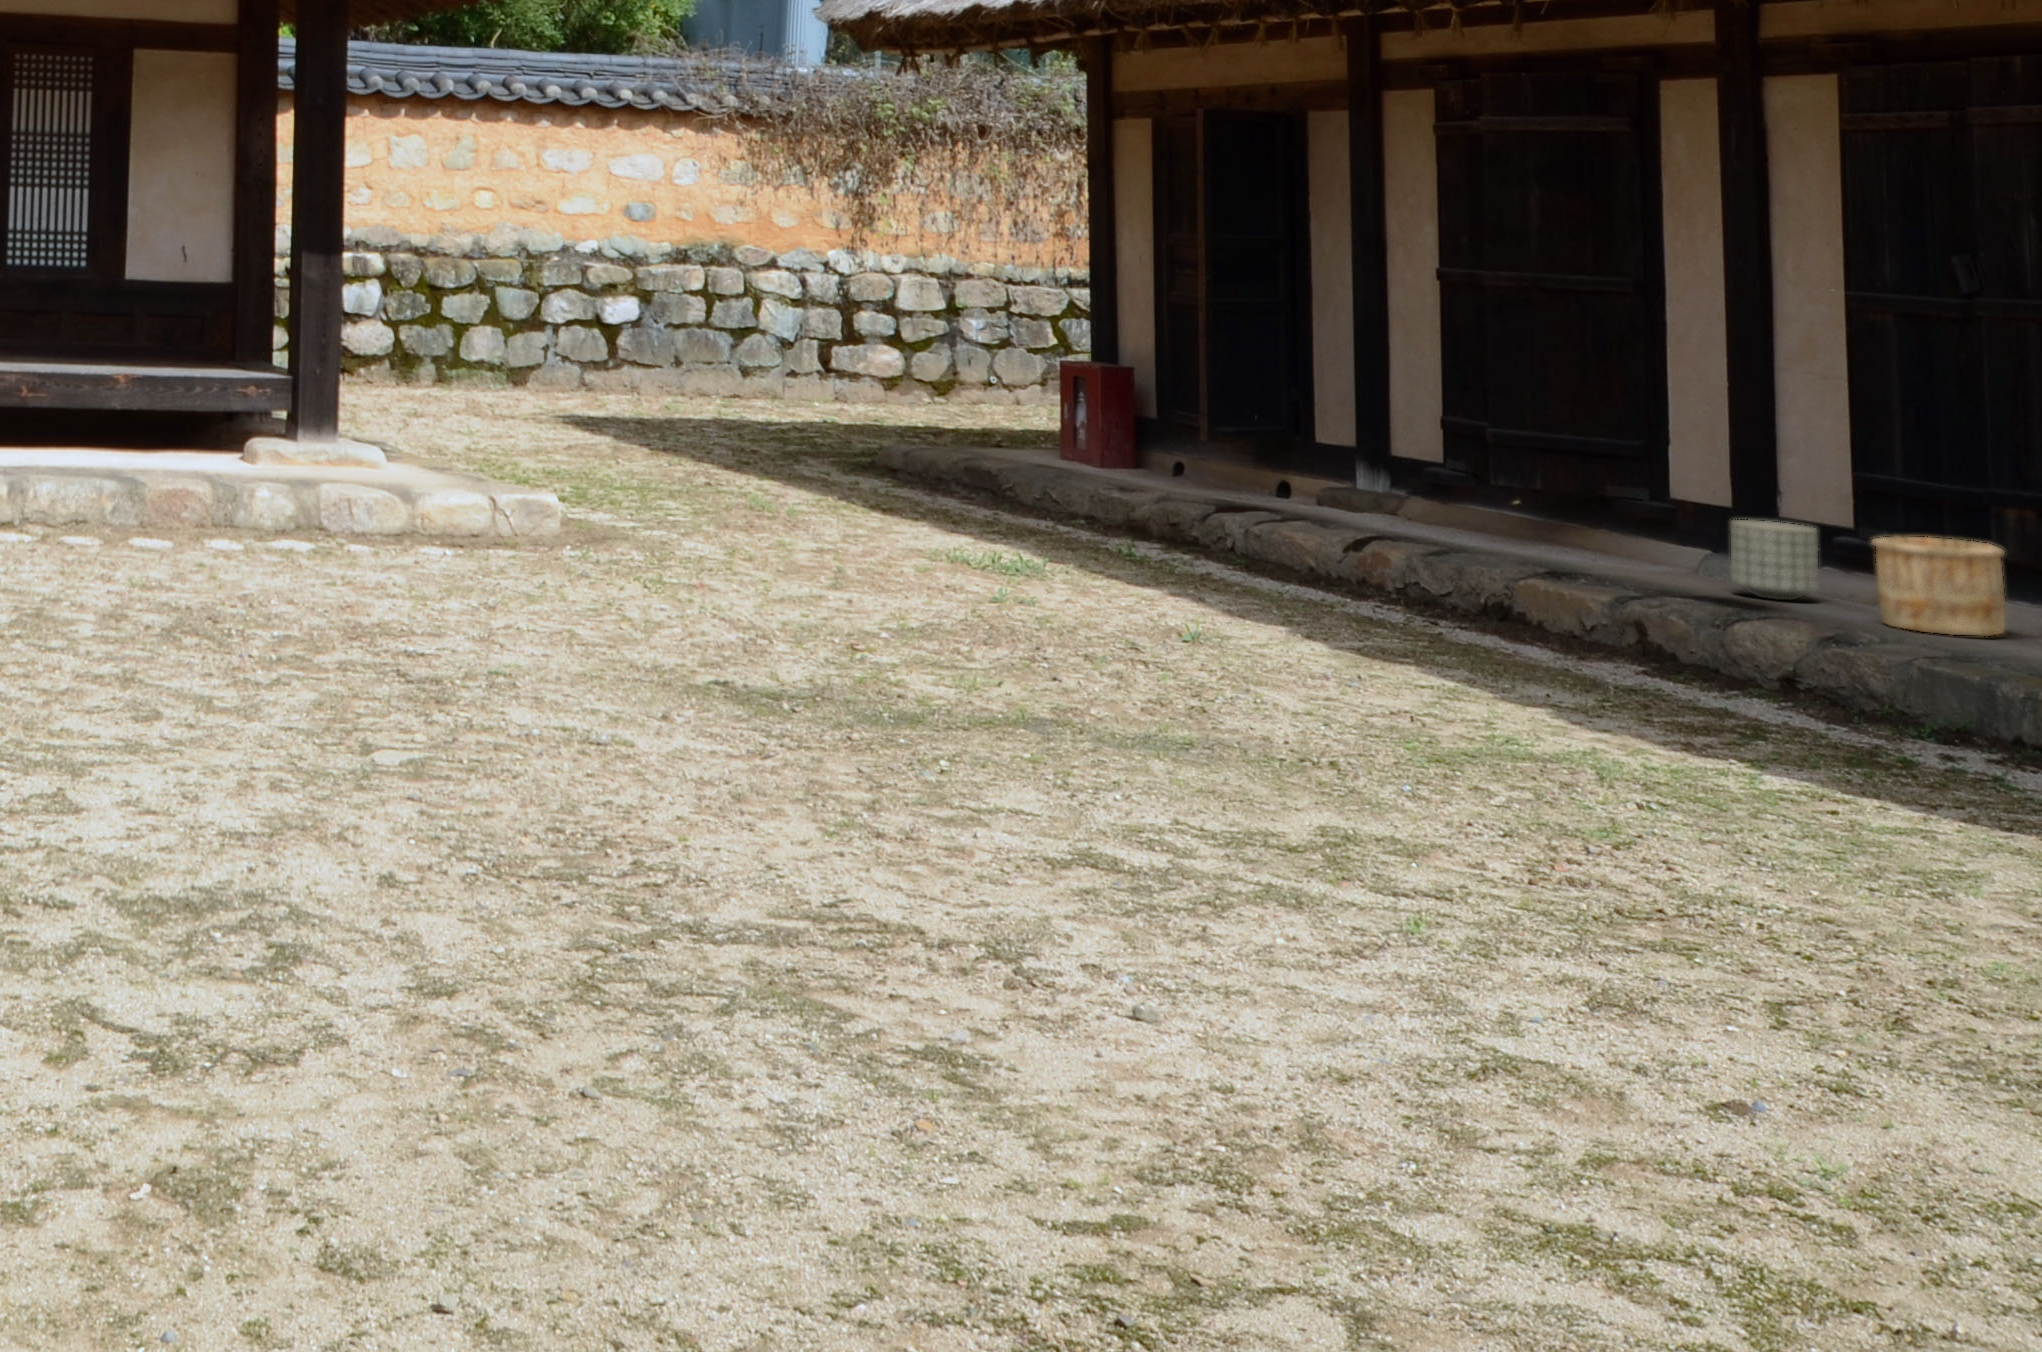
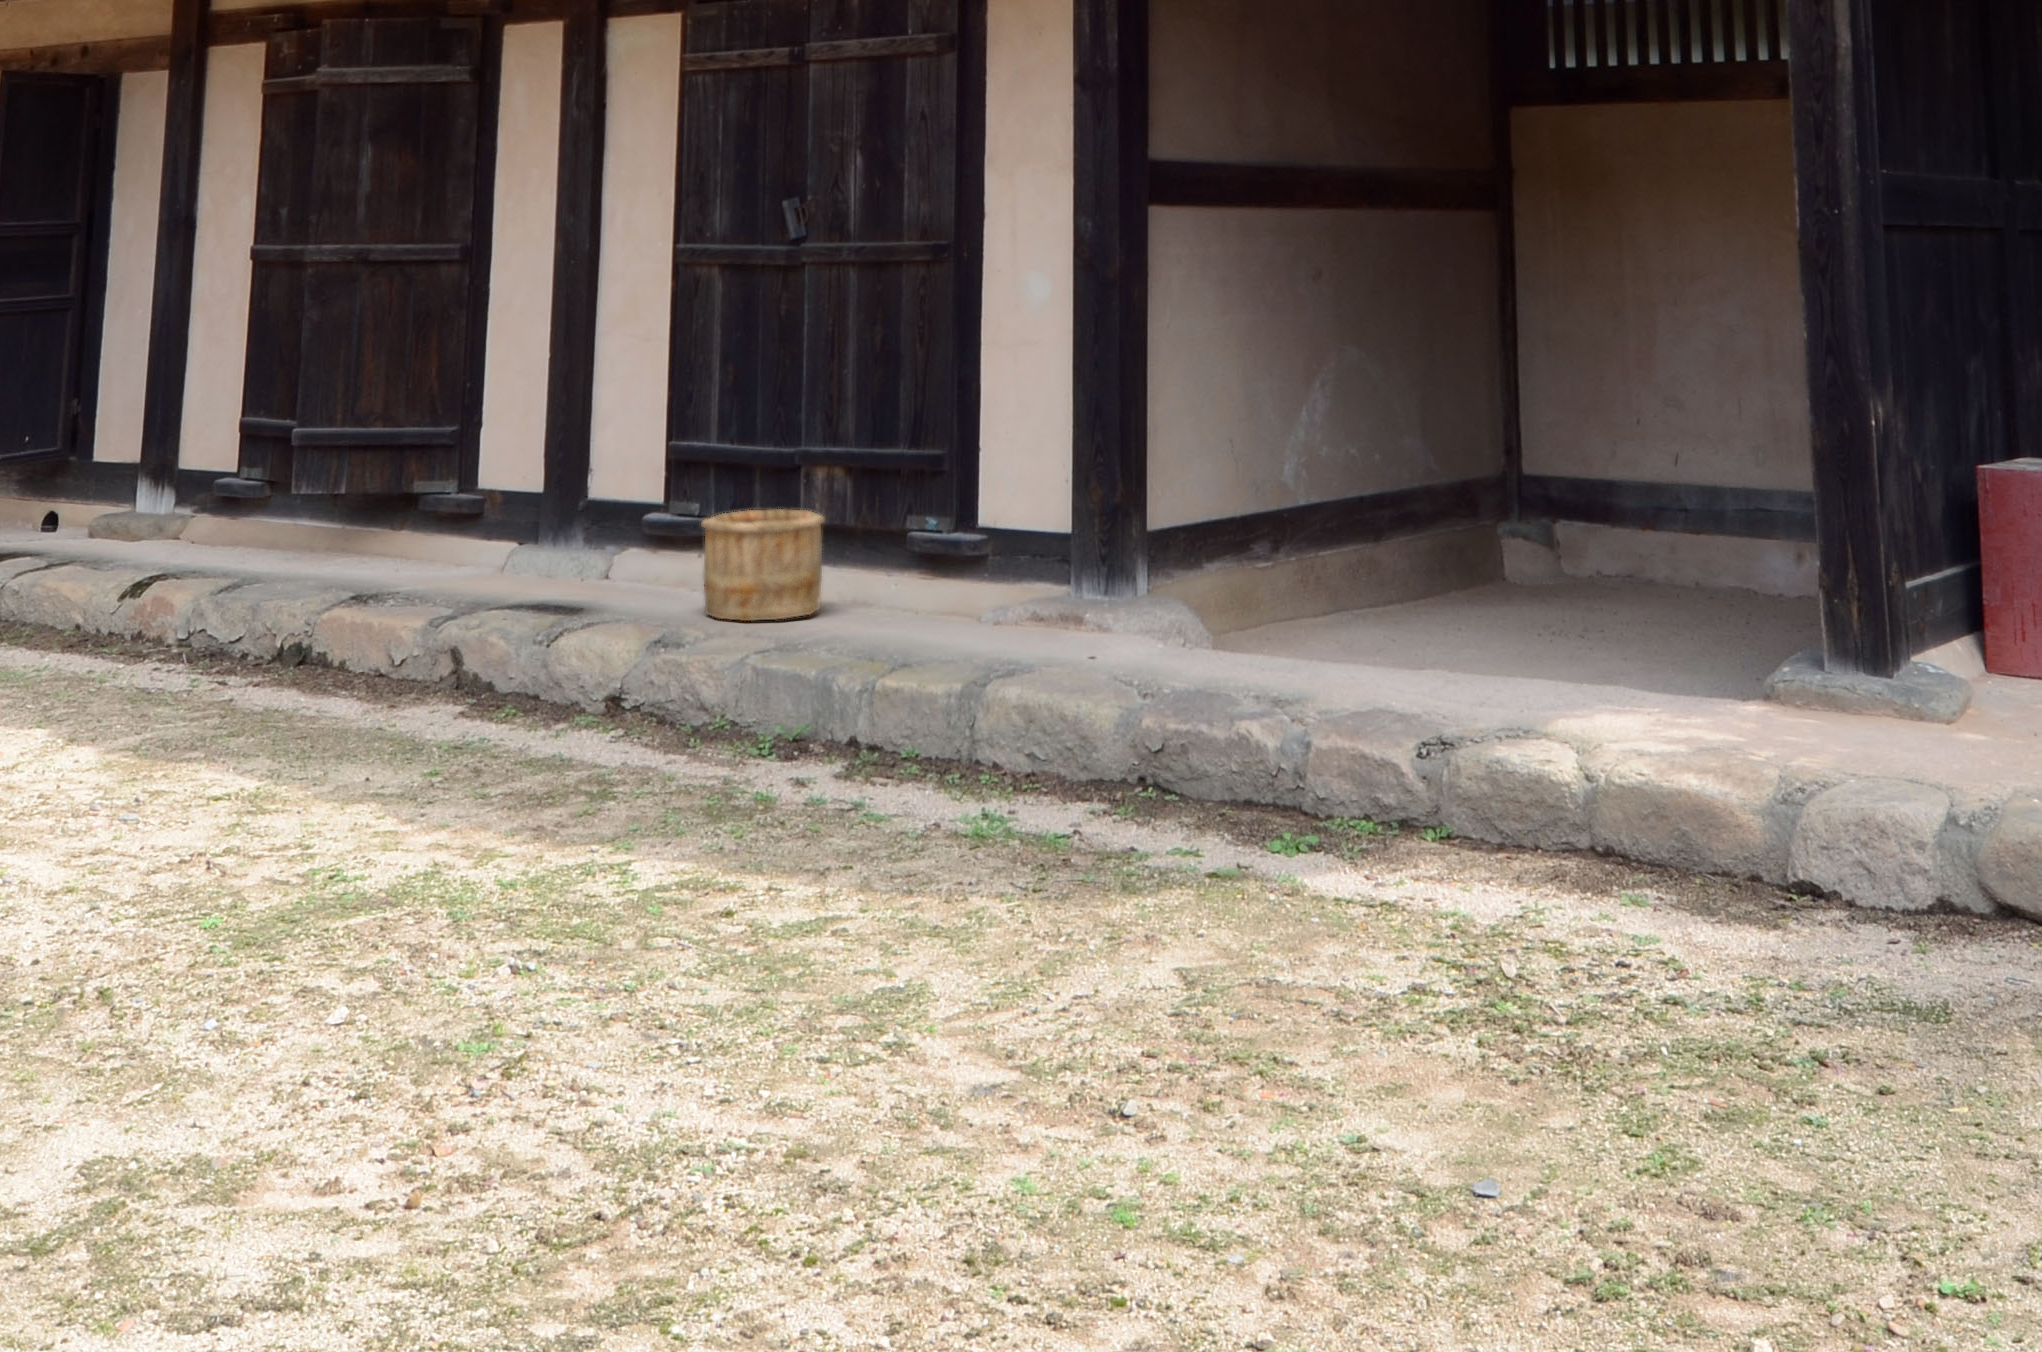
planter: present [1730,520,1818,600] -> none [549,508,637,598]

